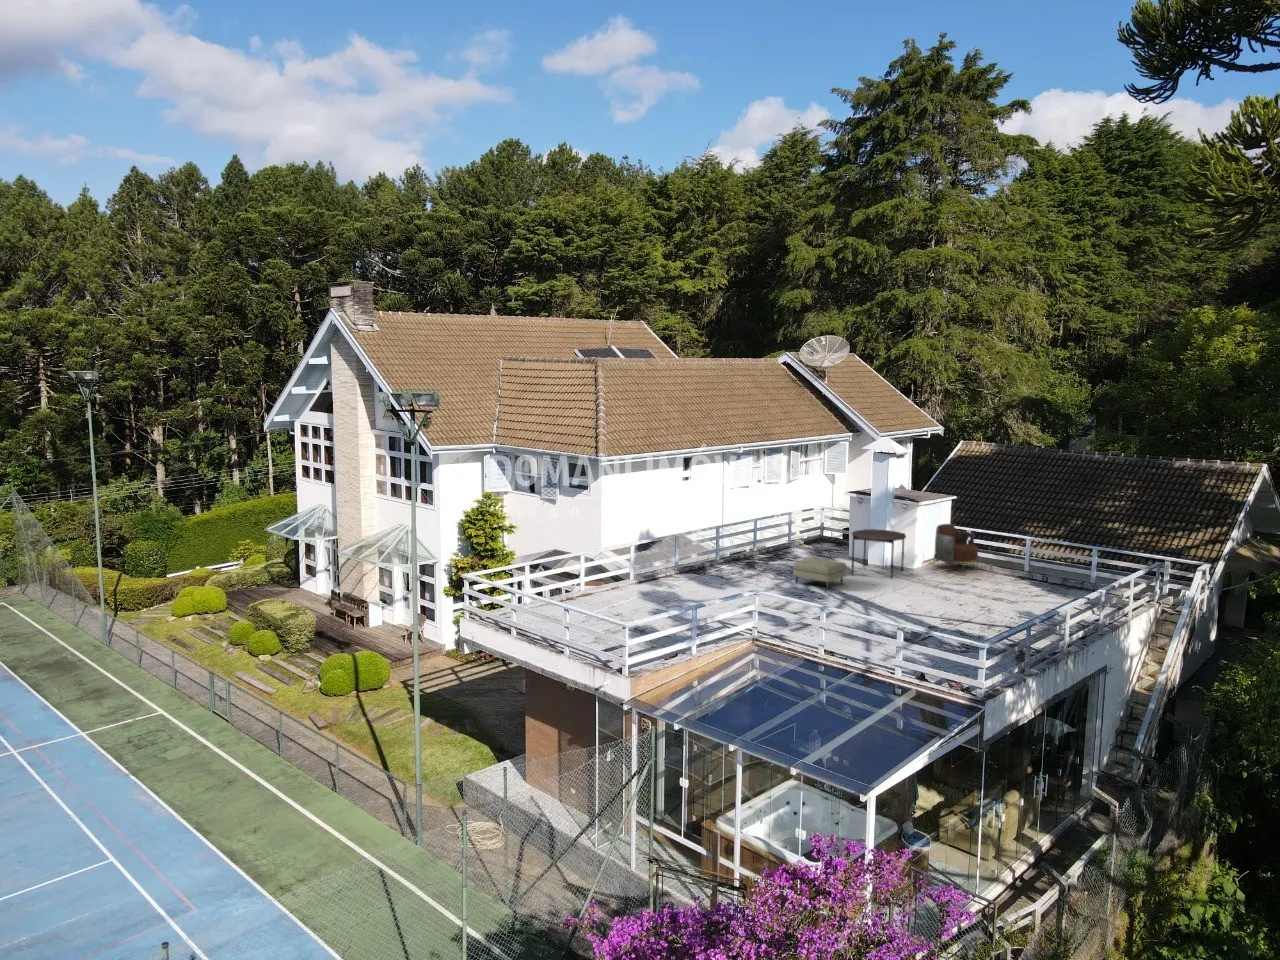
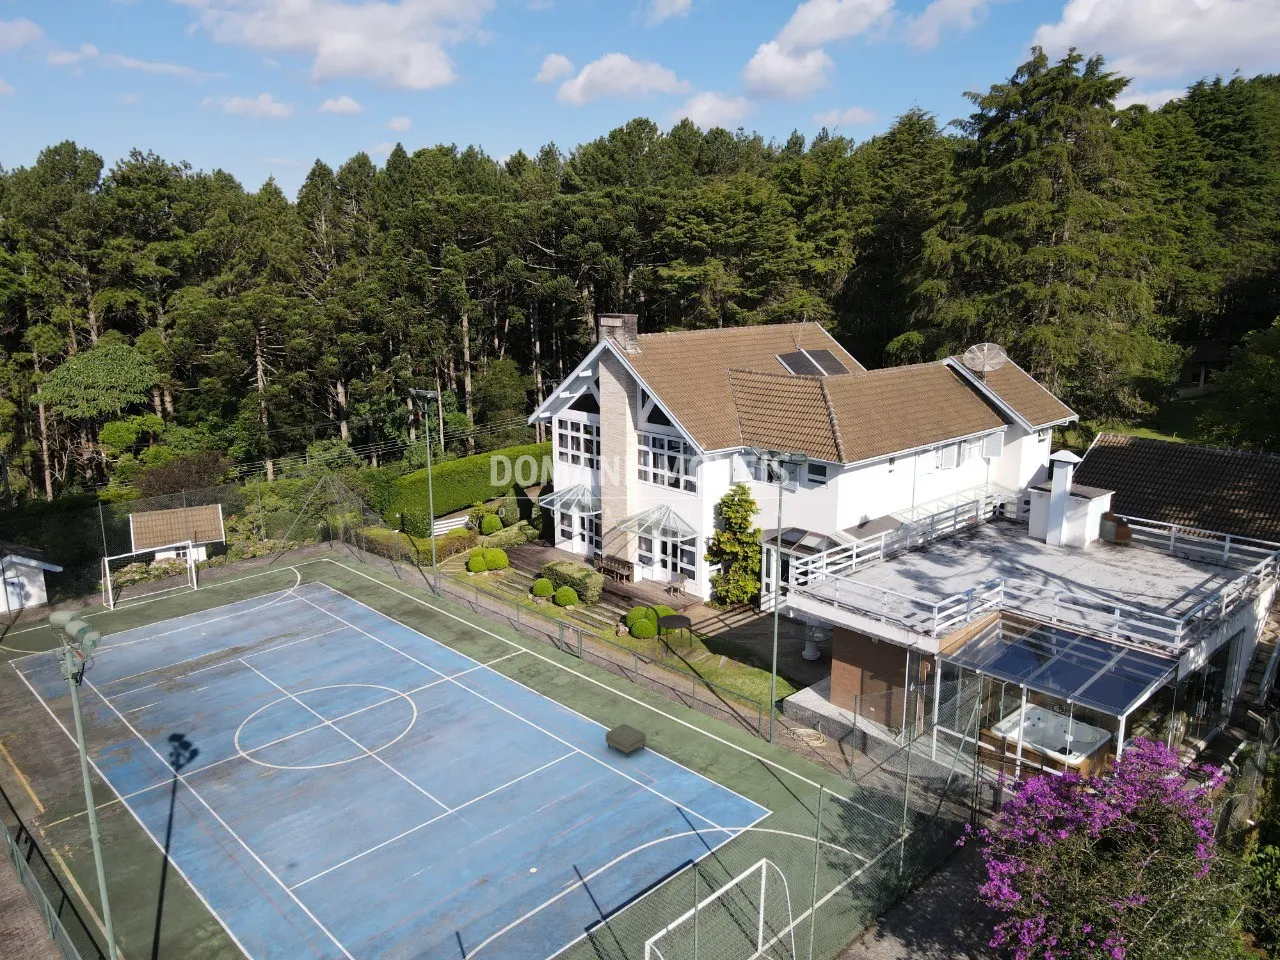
dining table: present [852,529,906,579] -> present [657,615,692,652]
ottoman: present [793,558,846,589] -> present [606,724,646,757]

